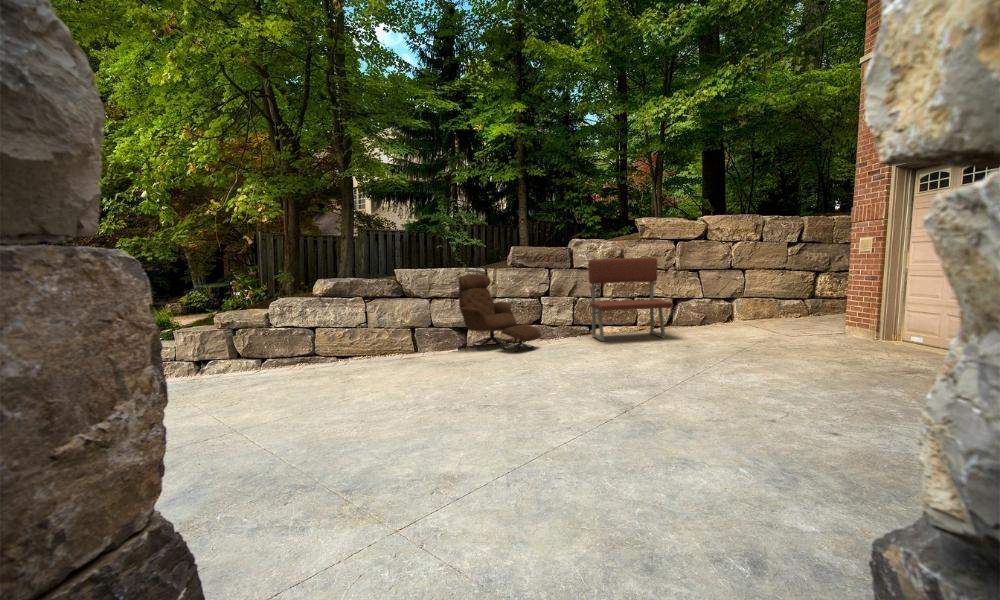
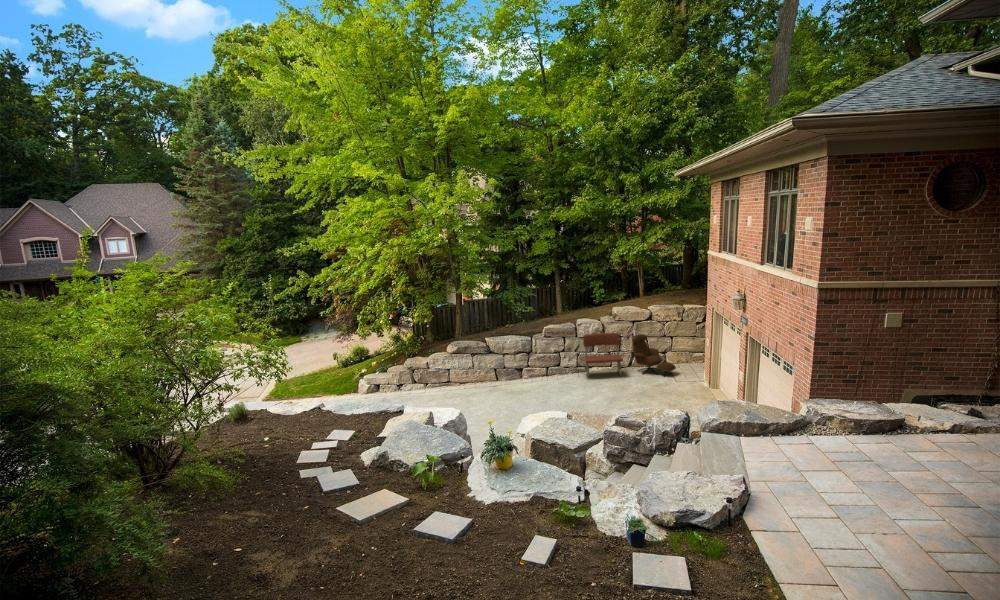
lounge chair: present [458,274,541,352] -> present [632,334,676,376]

